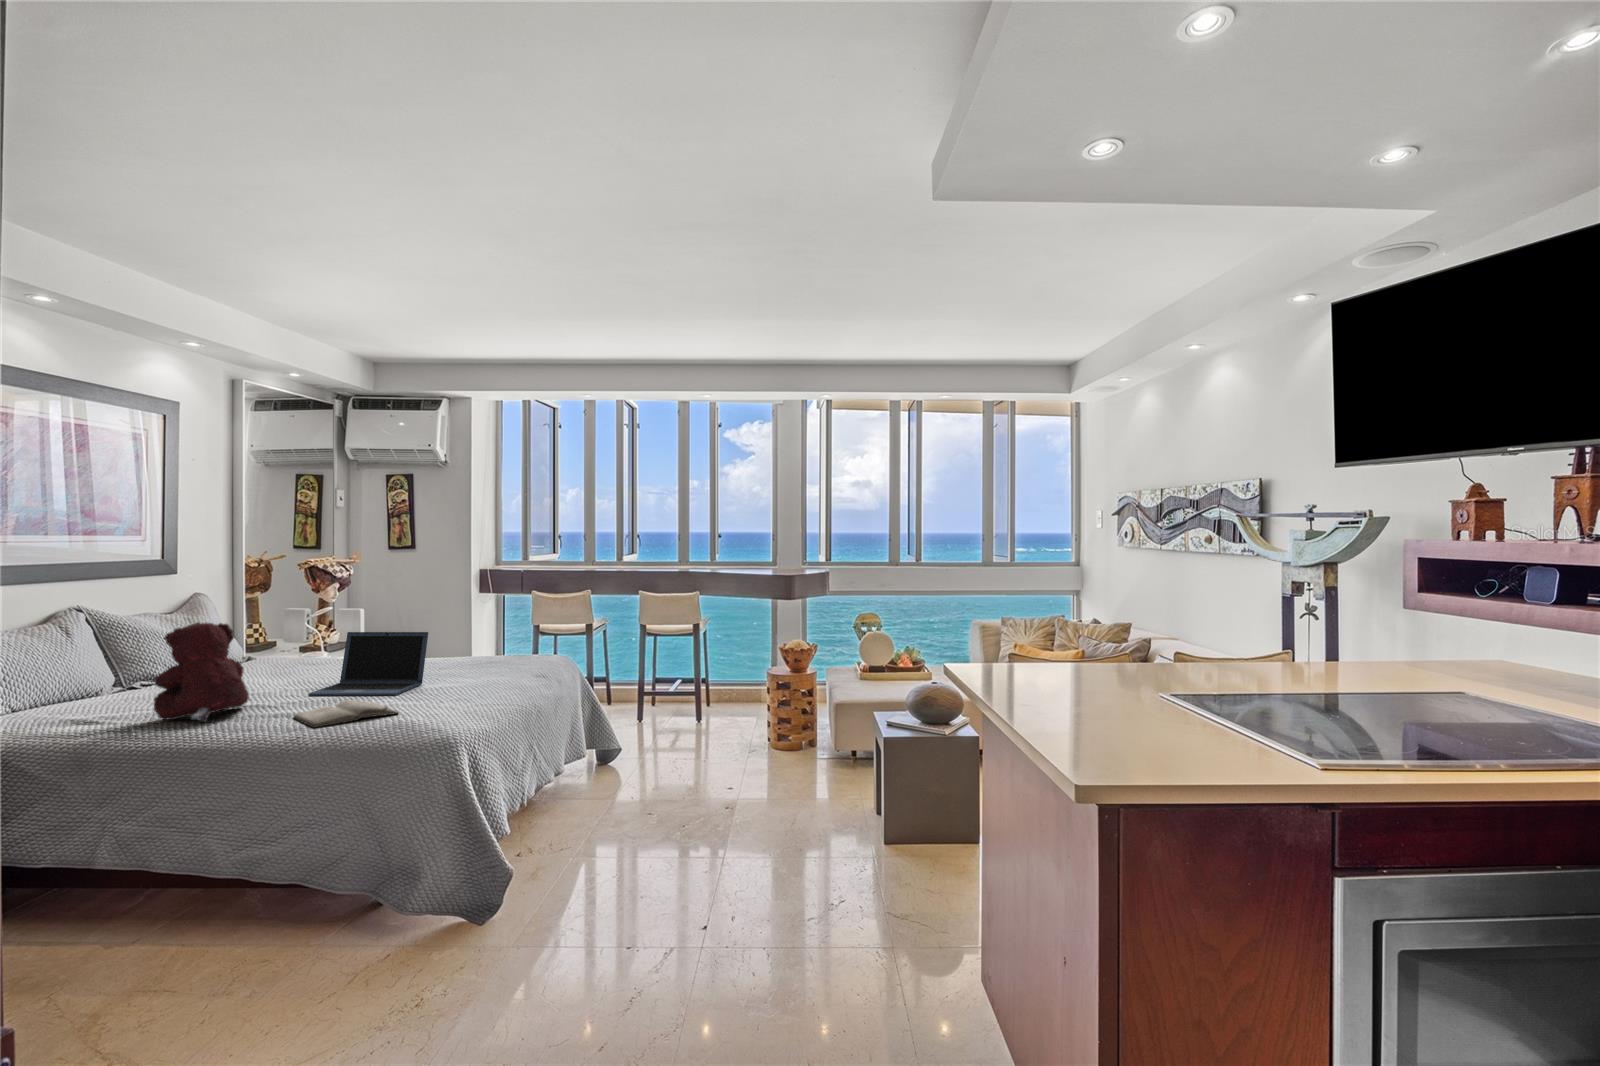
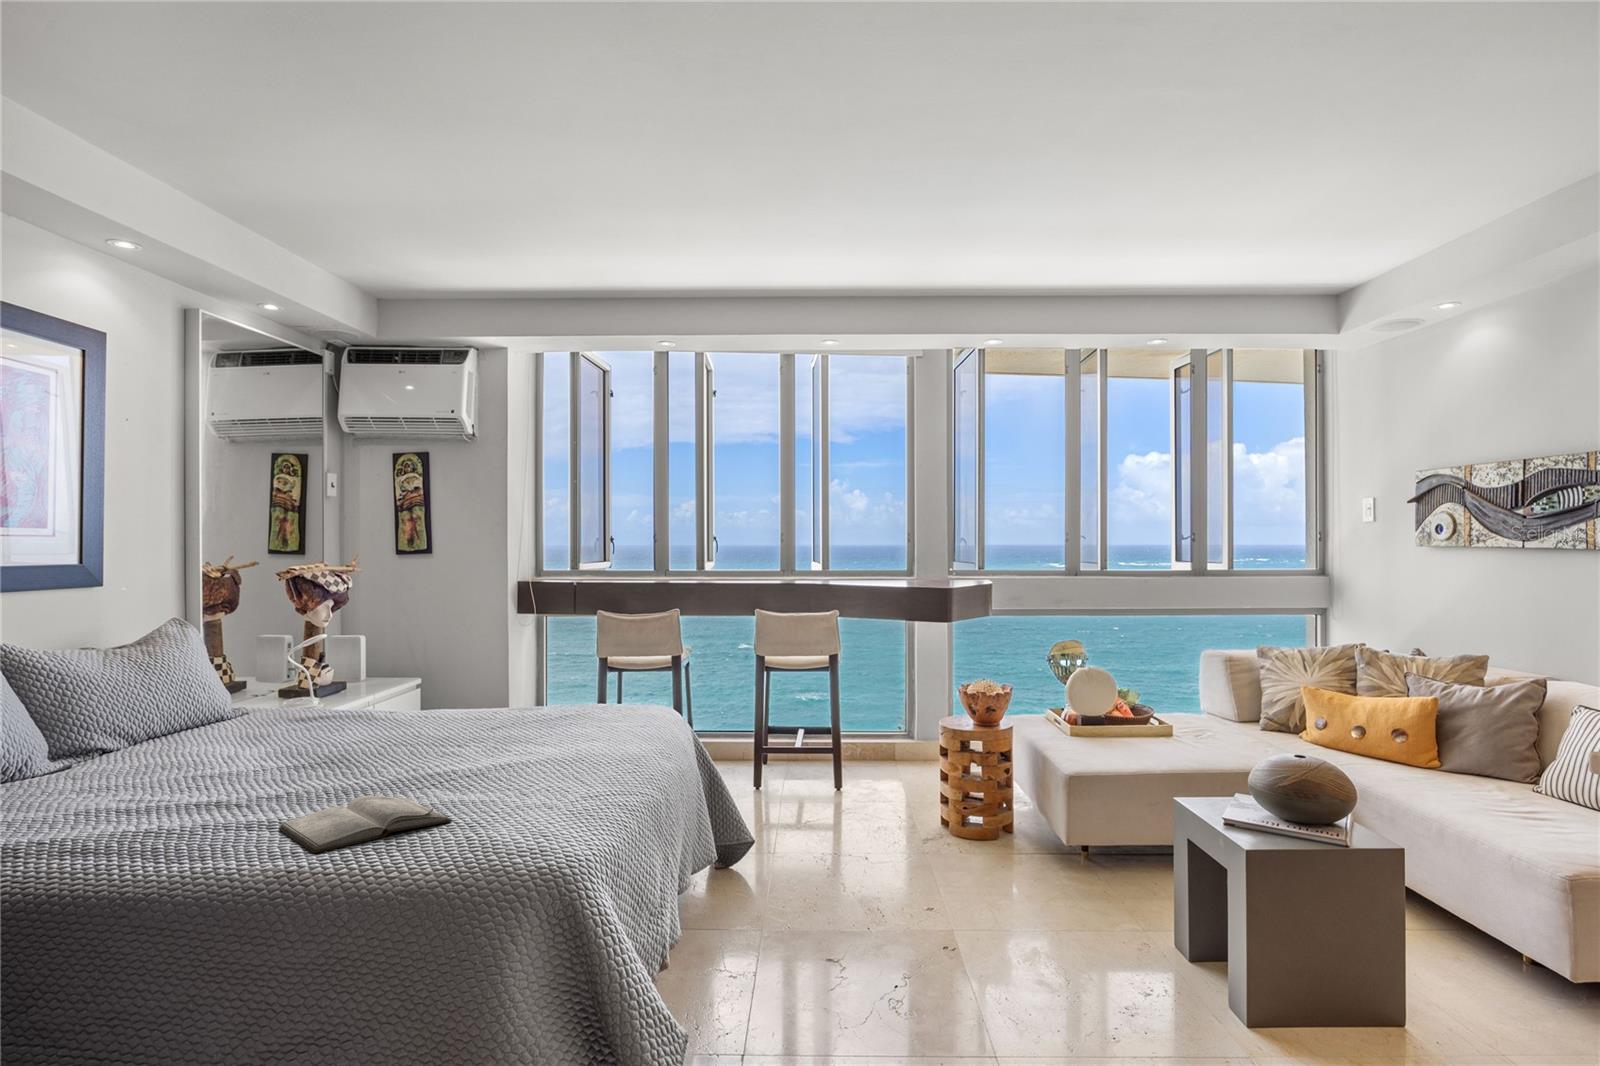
teddy bear: present [154,622,249,722] -> none [52,667,208,838]
laptop: present [308,632,428,696] -> none [300,677,478,781]

